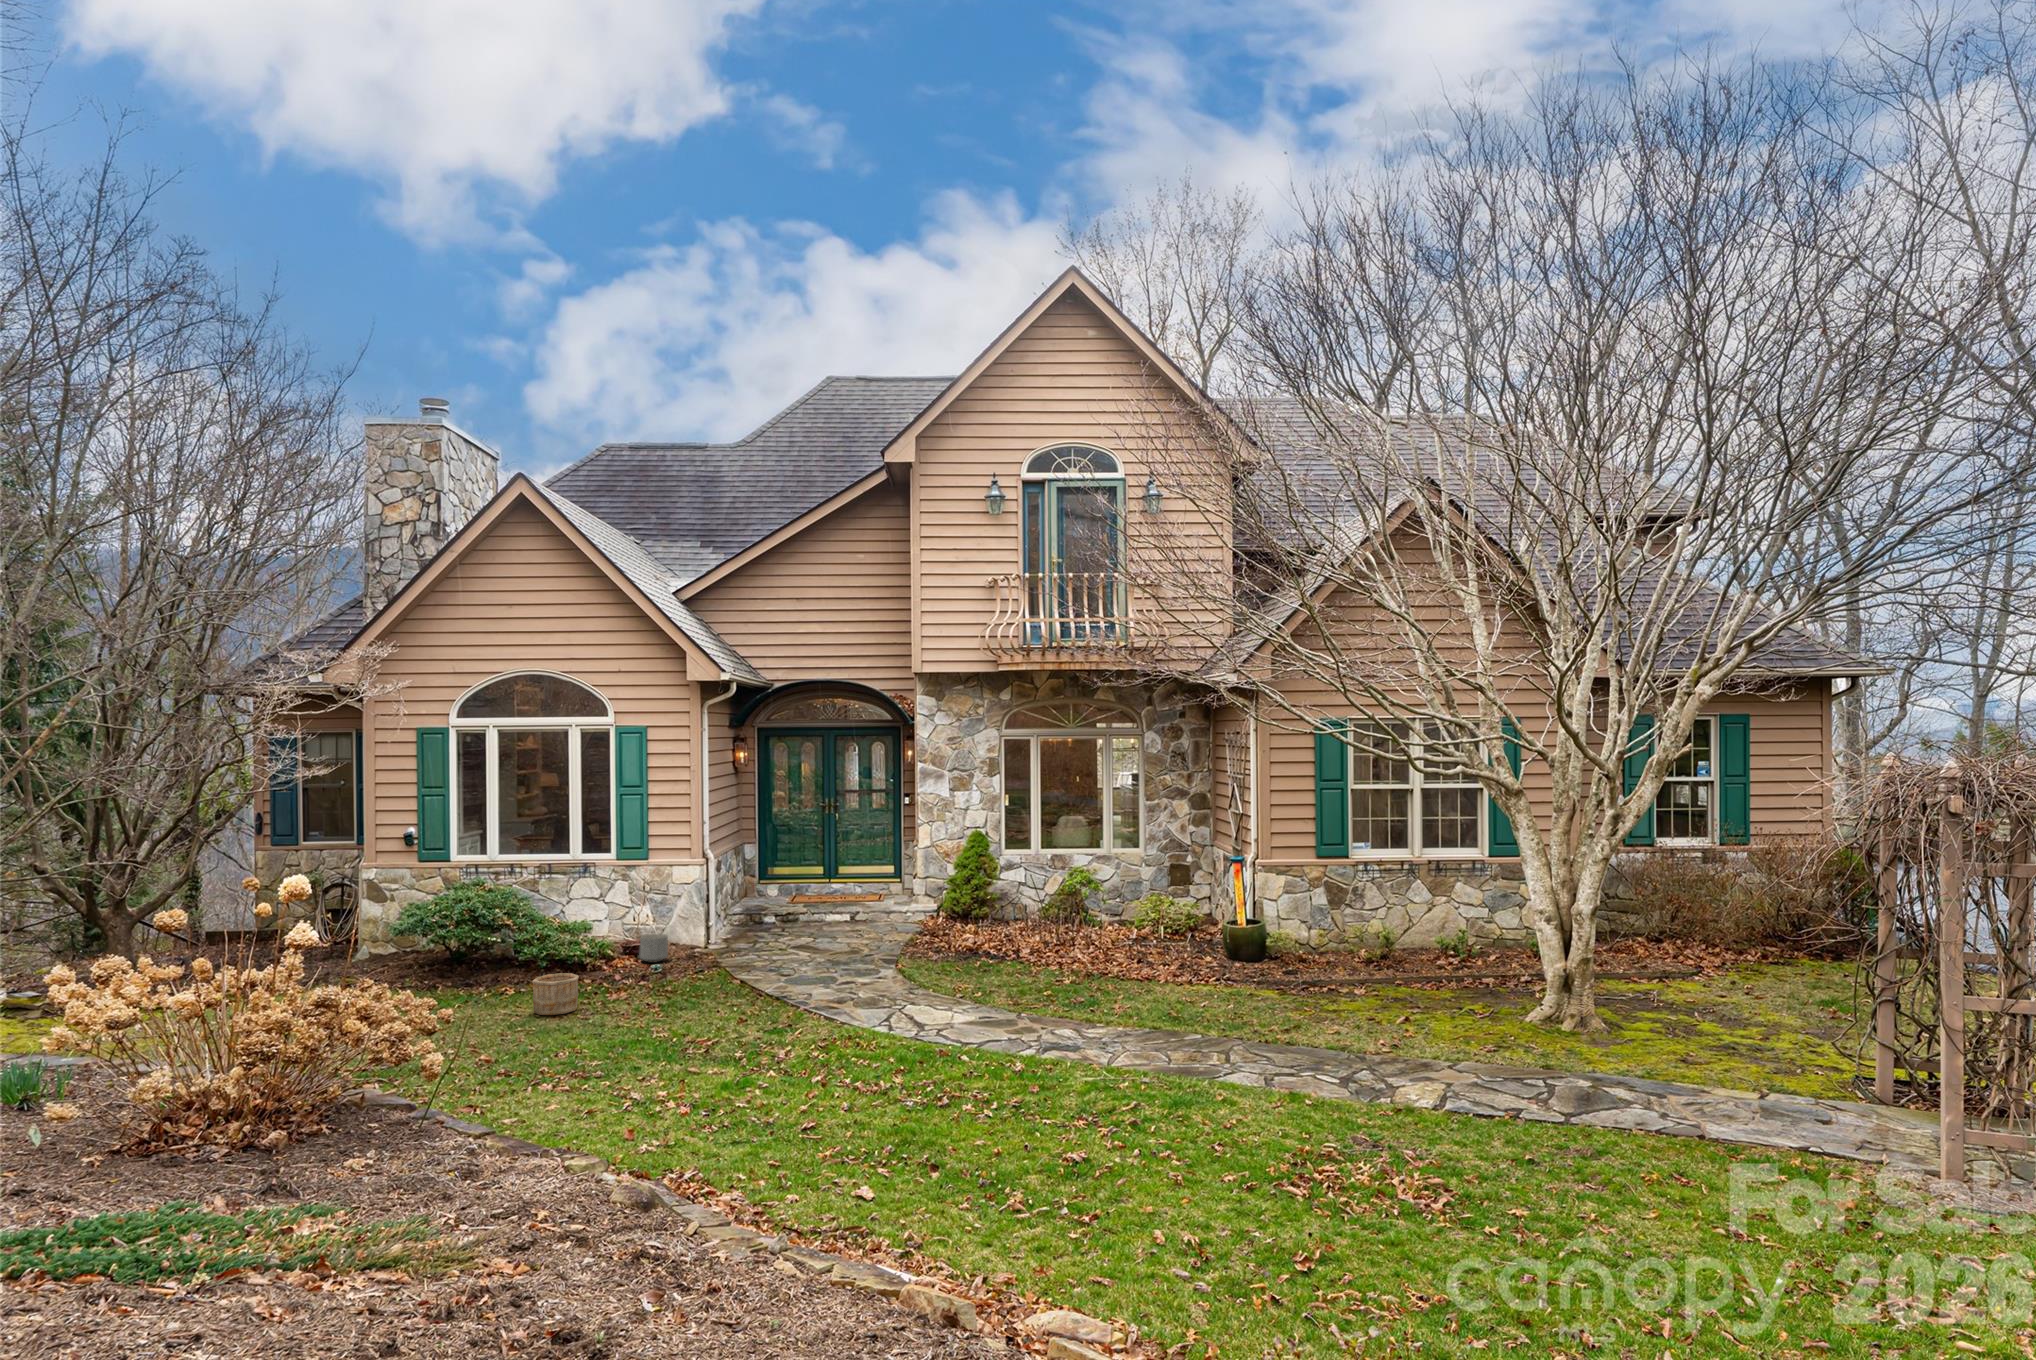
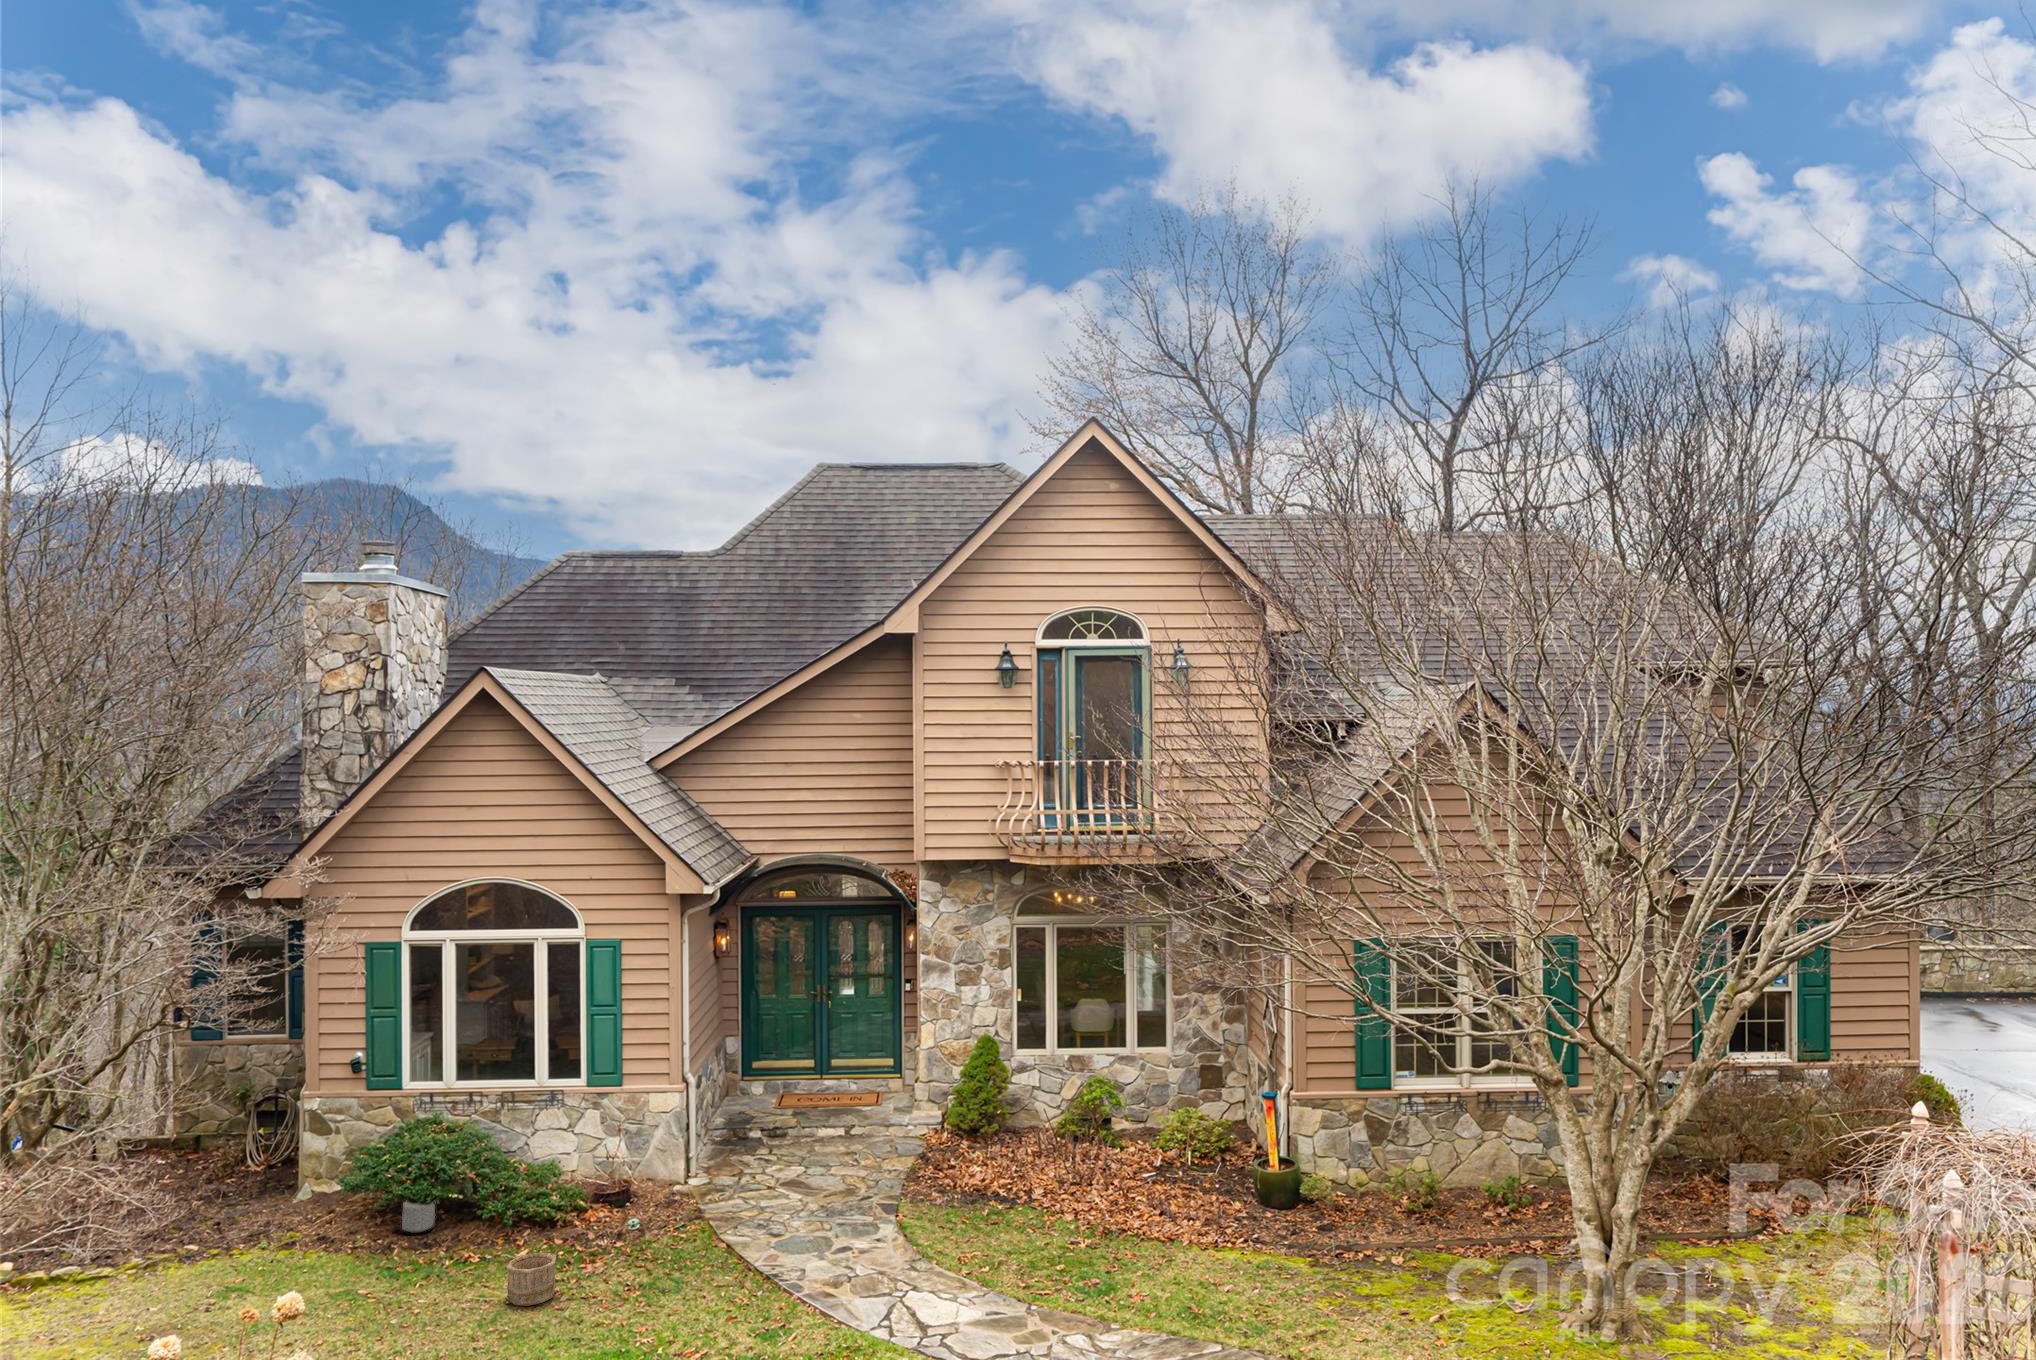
planter: present [639,934,668,963] -> present [402,1202,435,1233]

